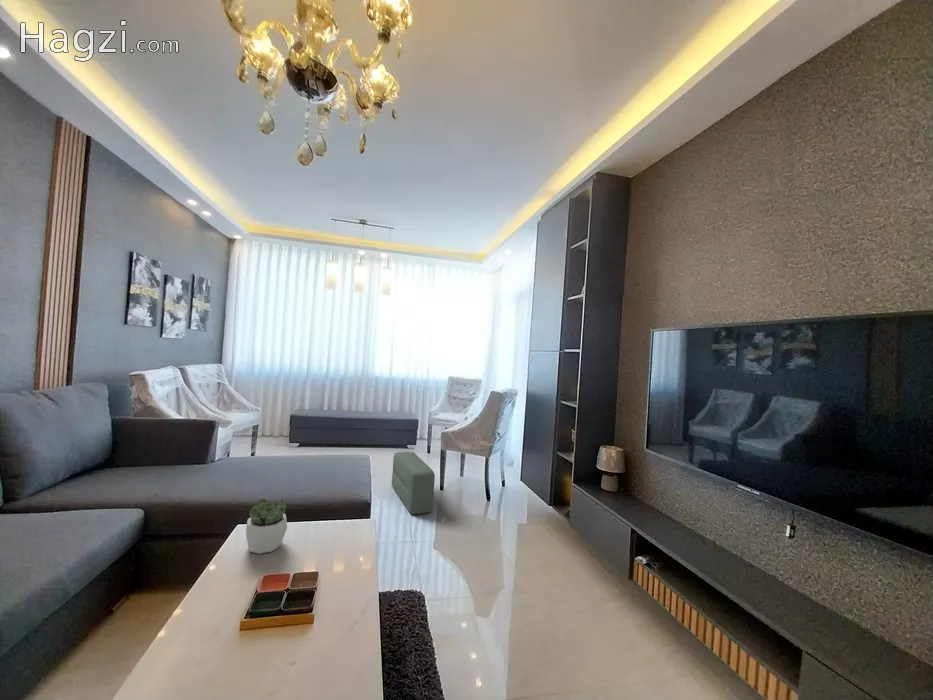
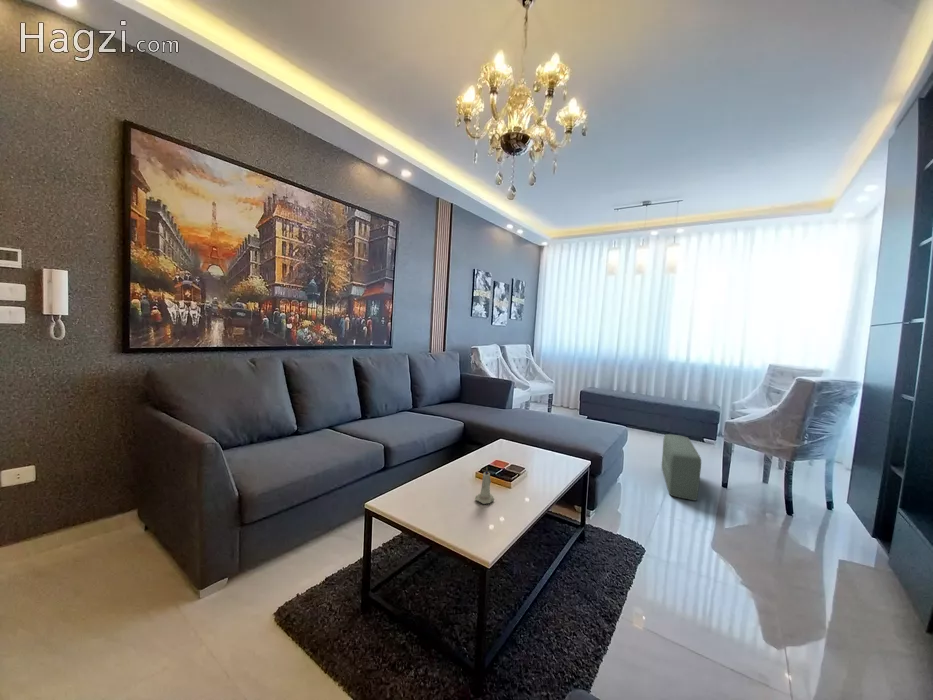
succulent plant: present [246,498,287,554] -> none [496,422,523,459]
candle: none [264,599,296,664] -> present [475,468,494,504]

